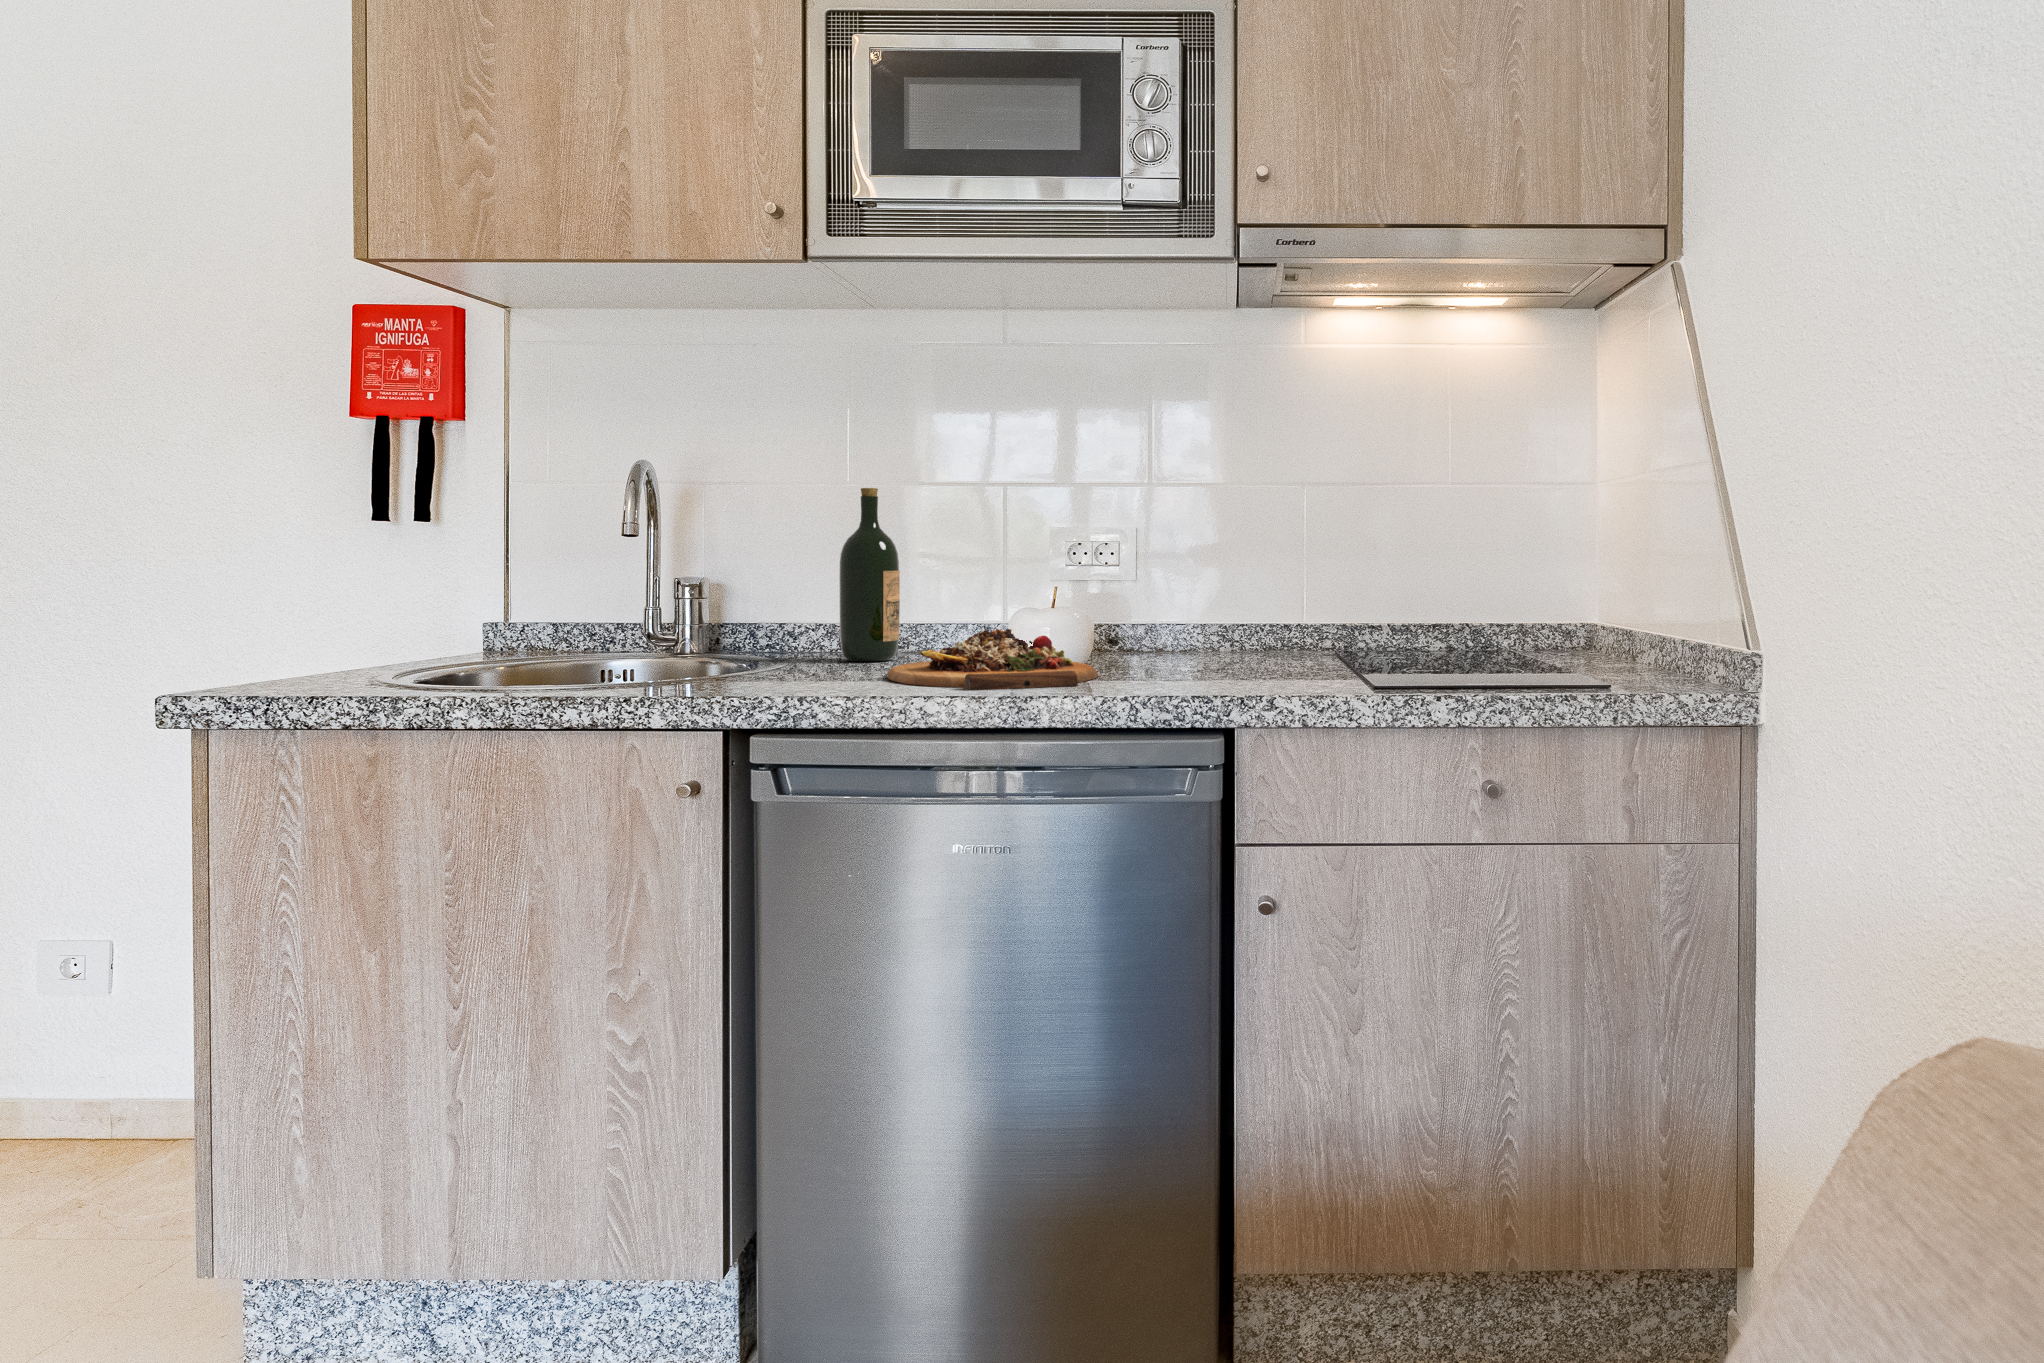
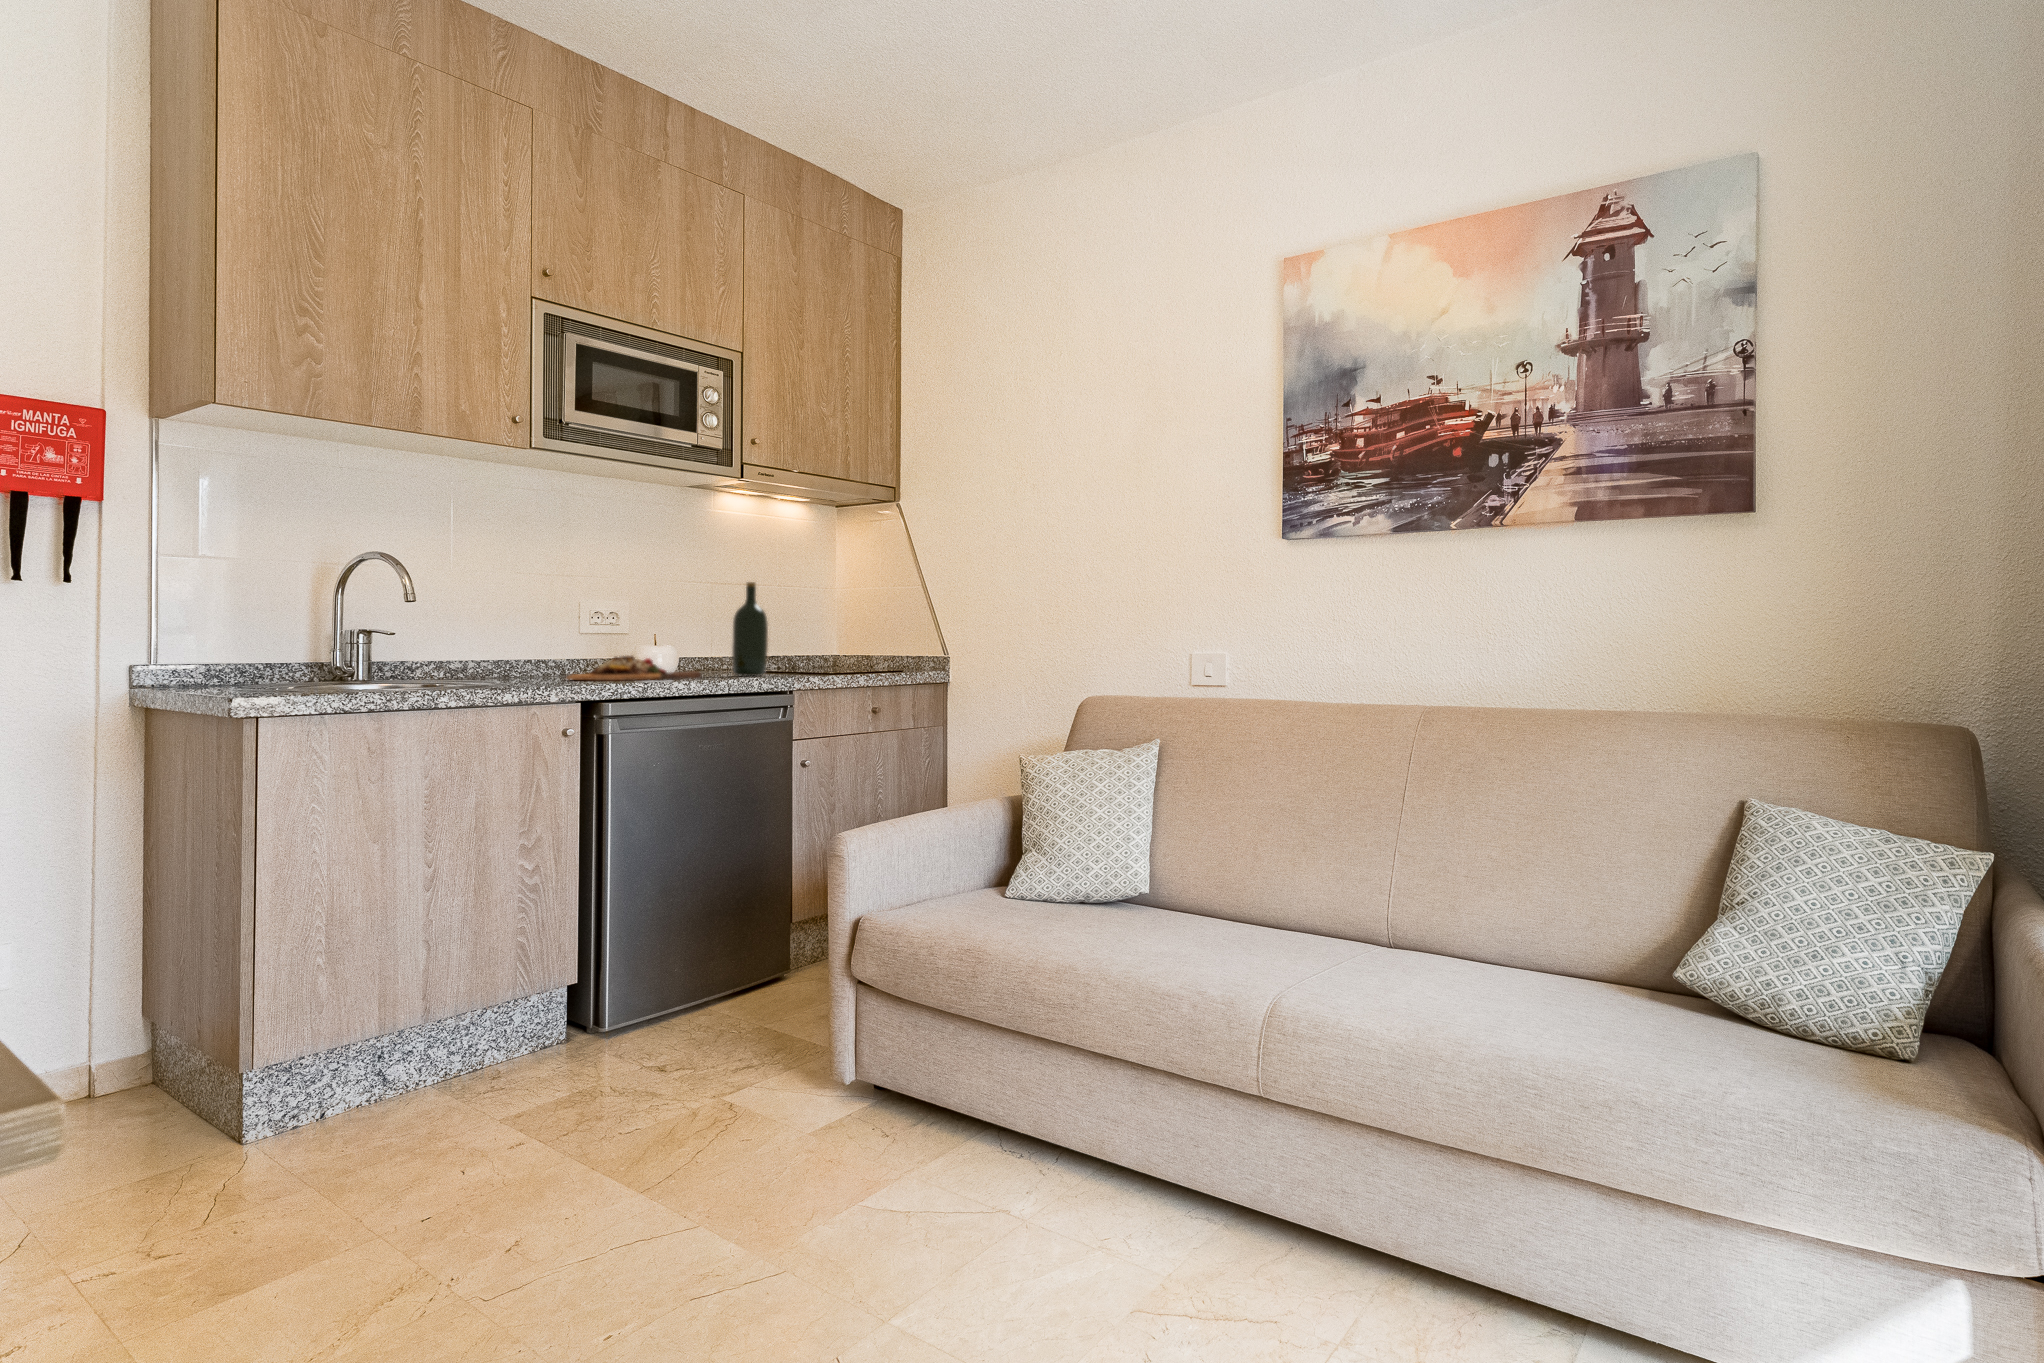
wine bottle: present [840,488,900,661] -> present [732,582,768,676]

